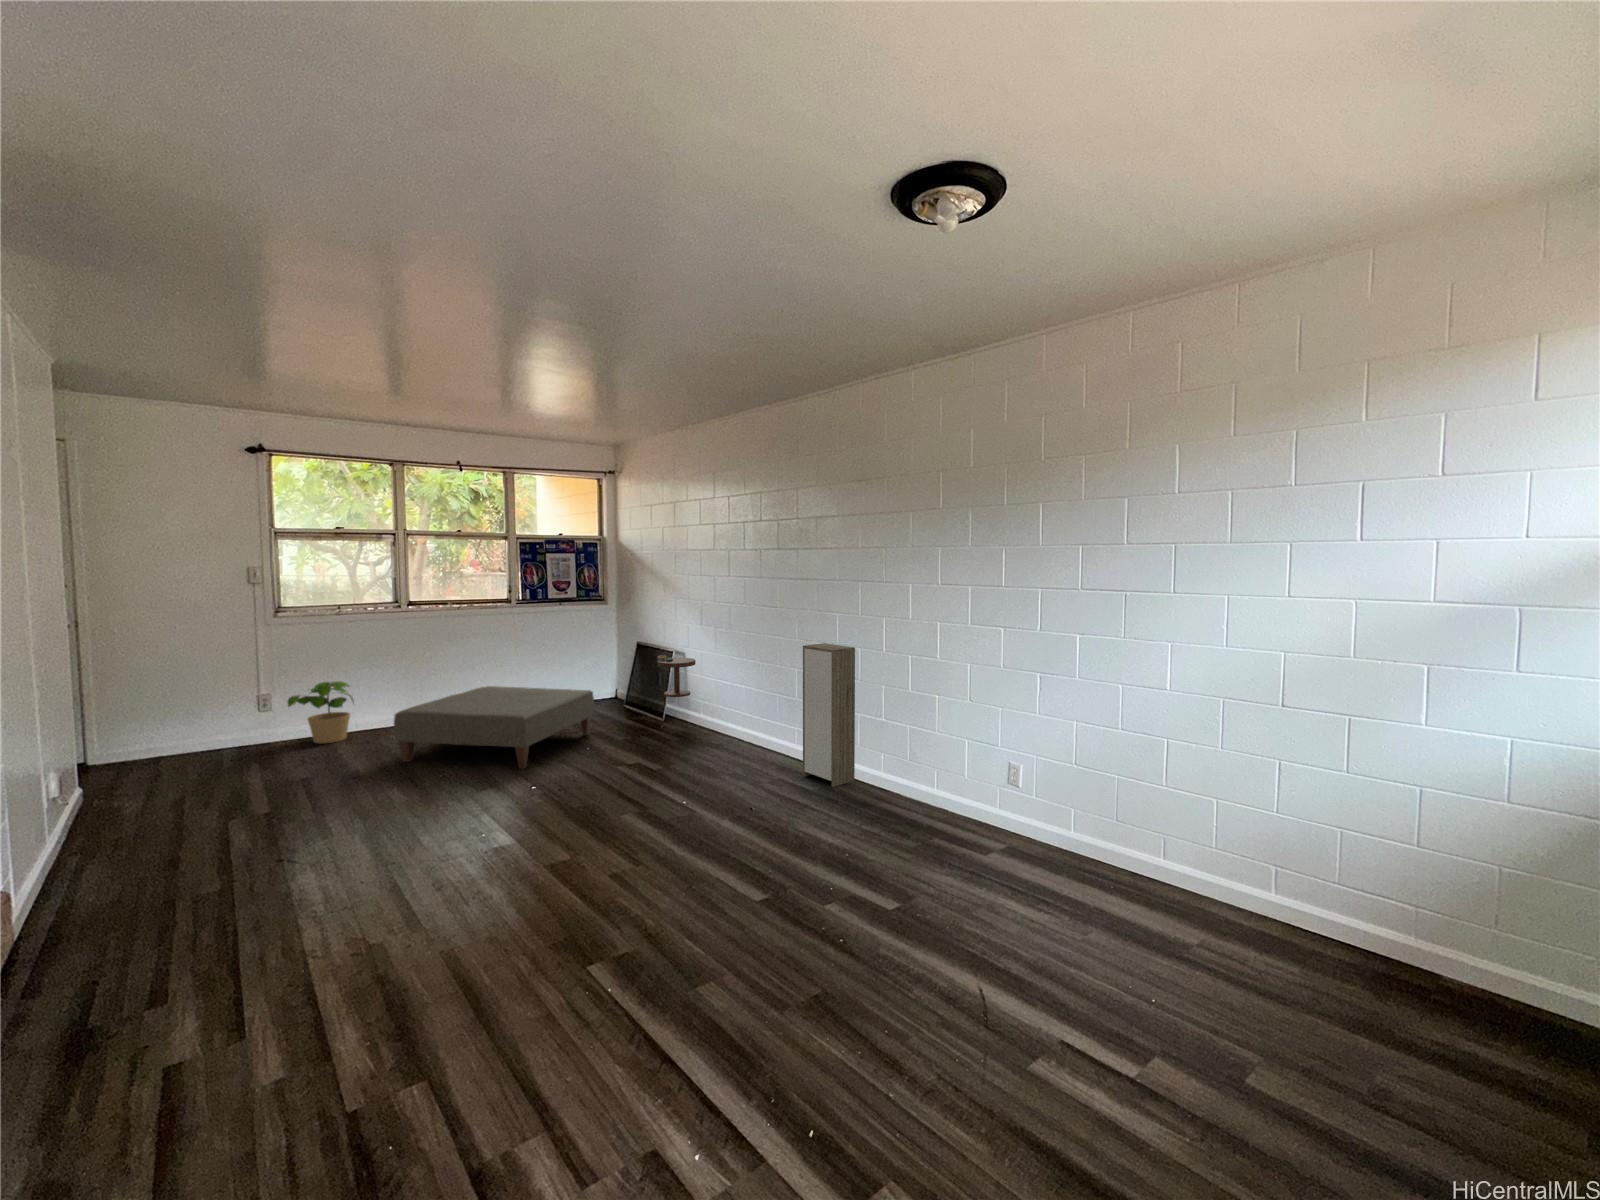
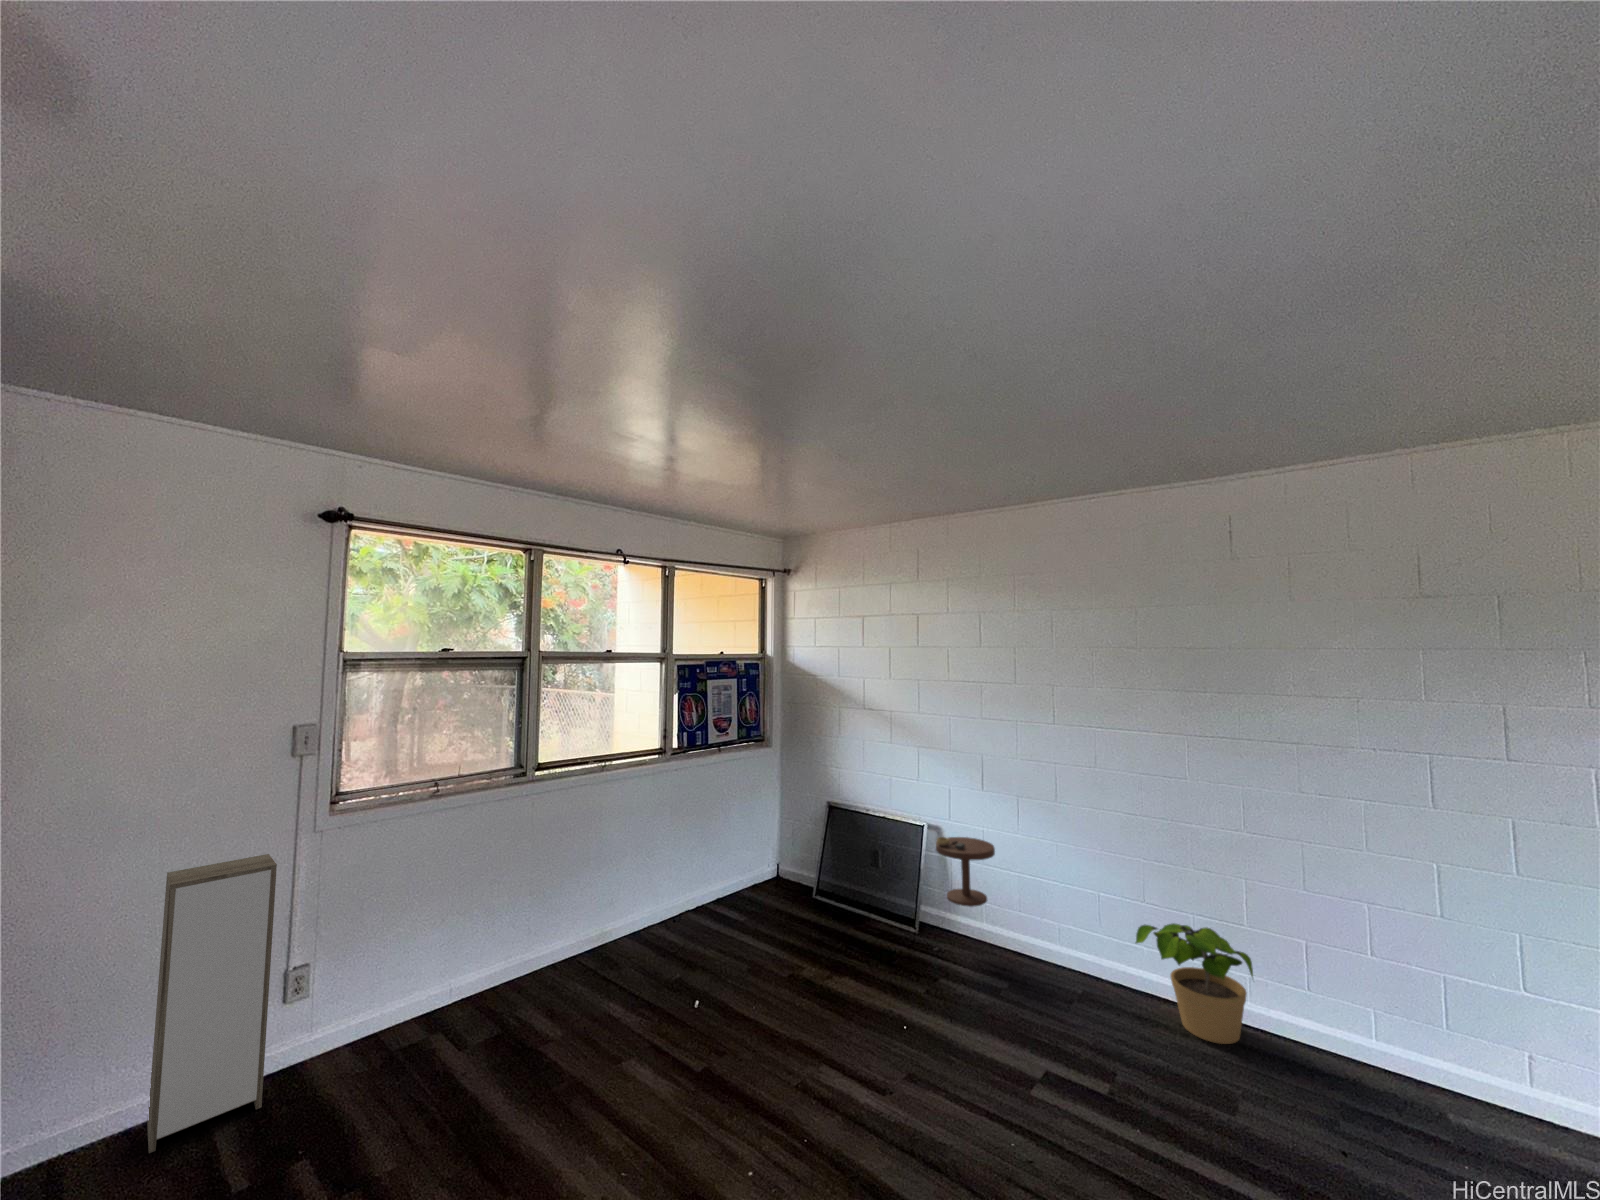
storage cabinet: present [803,643,855,787] -> present [147,854,277,1153]
potted plant: present [288,681,354,744] -> present [1136,923,1253,1044]
ottoman: present [394,686,594,769] -> none [596,905,877,1118]

